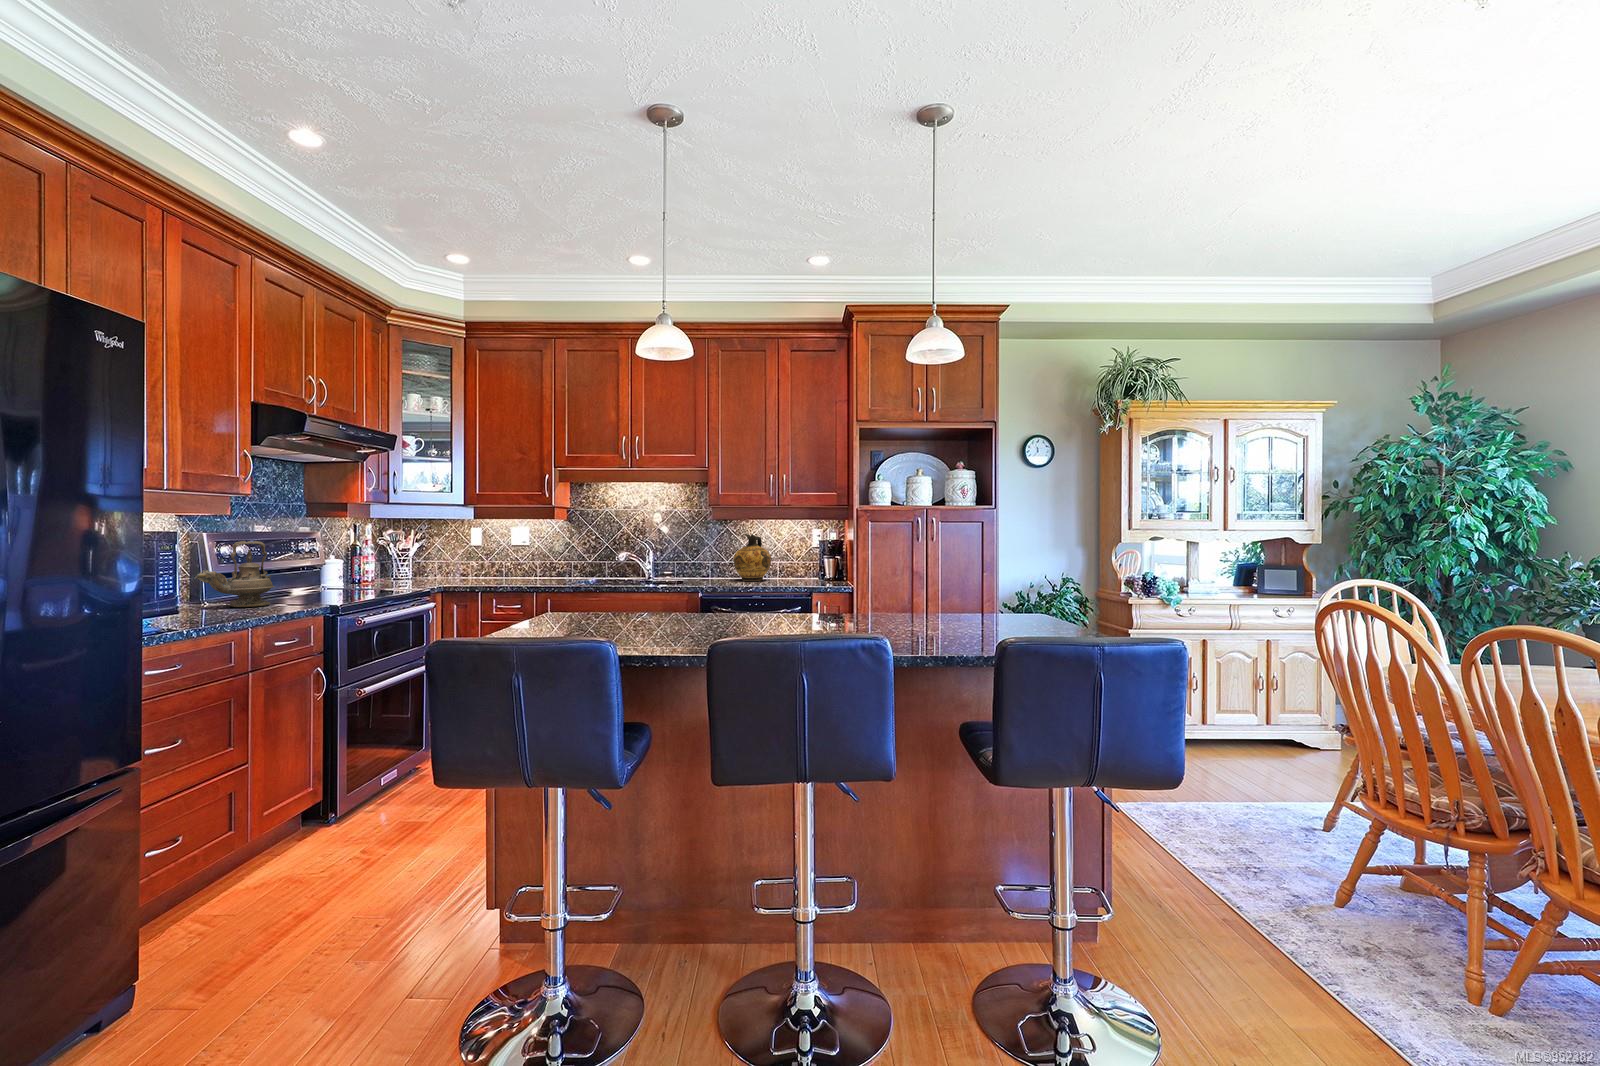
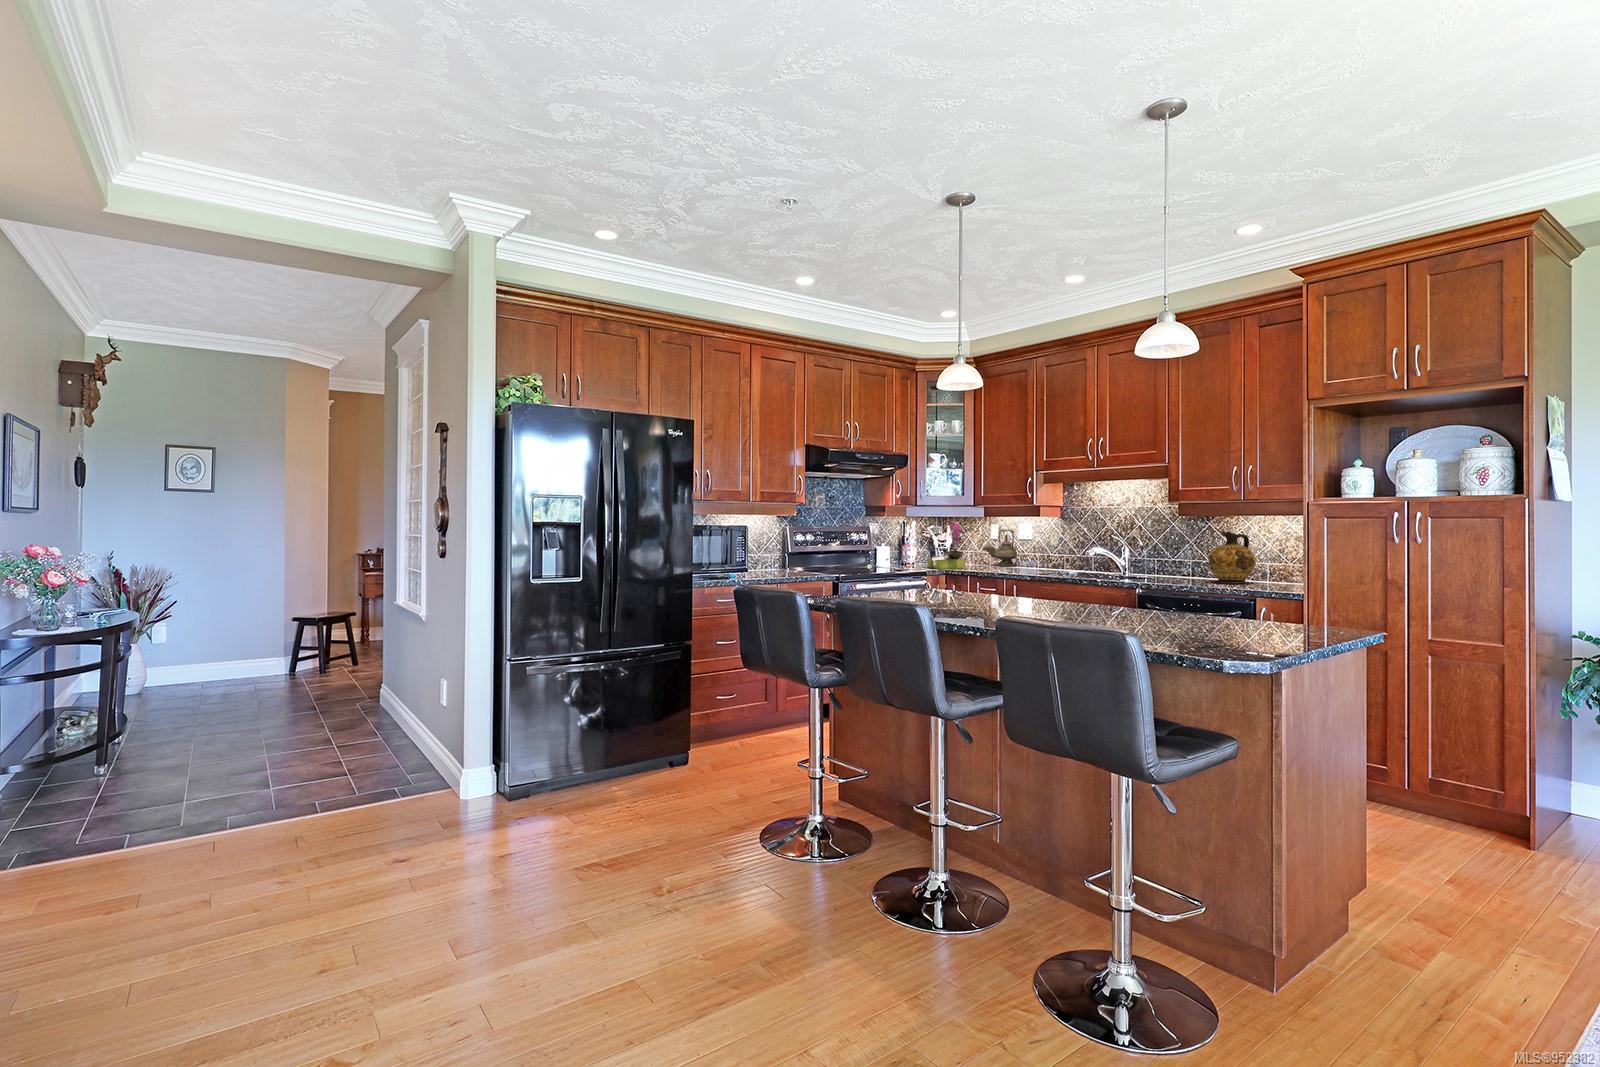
flower arrangement: none [405,522,461,584] -> present [928,521,965,569]
teapot: present [195,541,275,607] -> present [983,529,1018,566]

